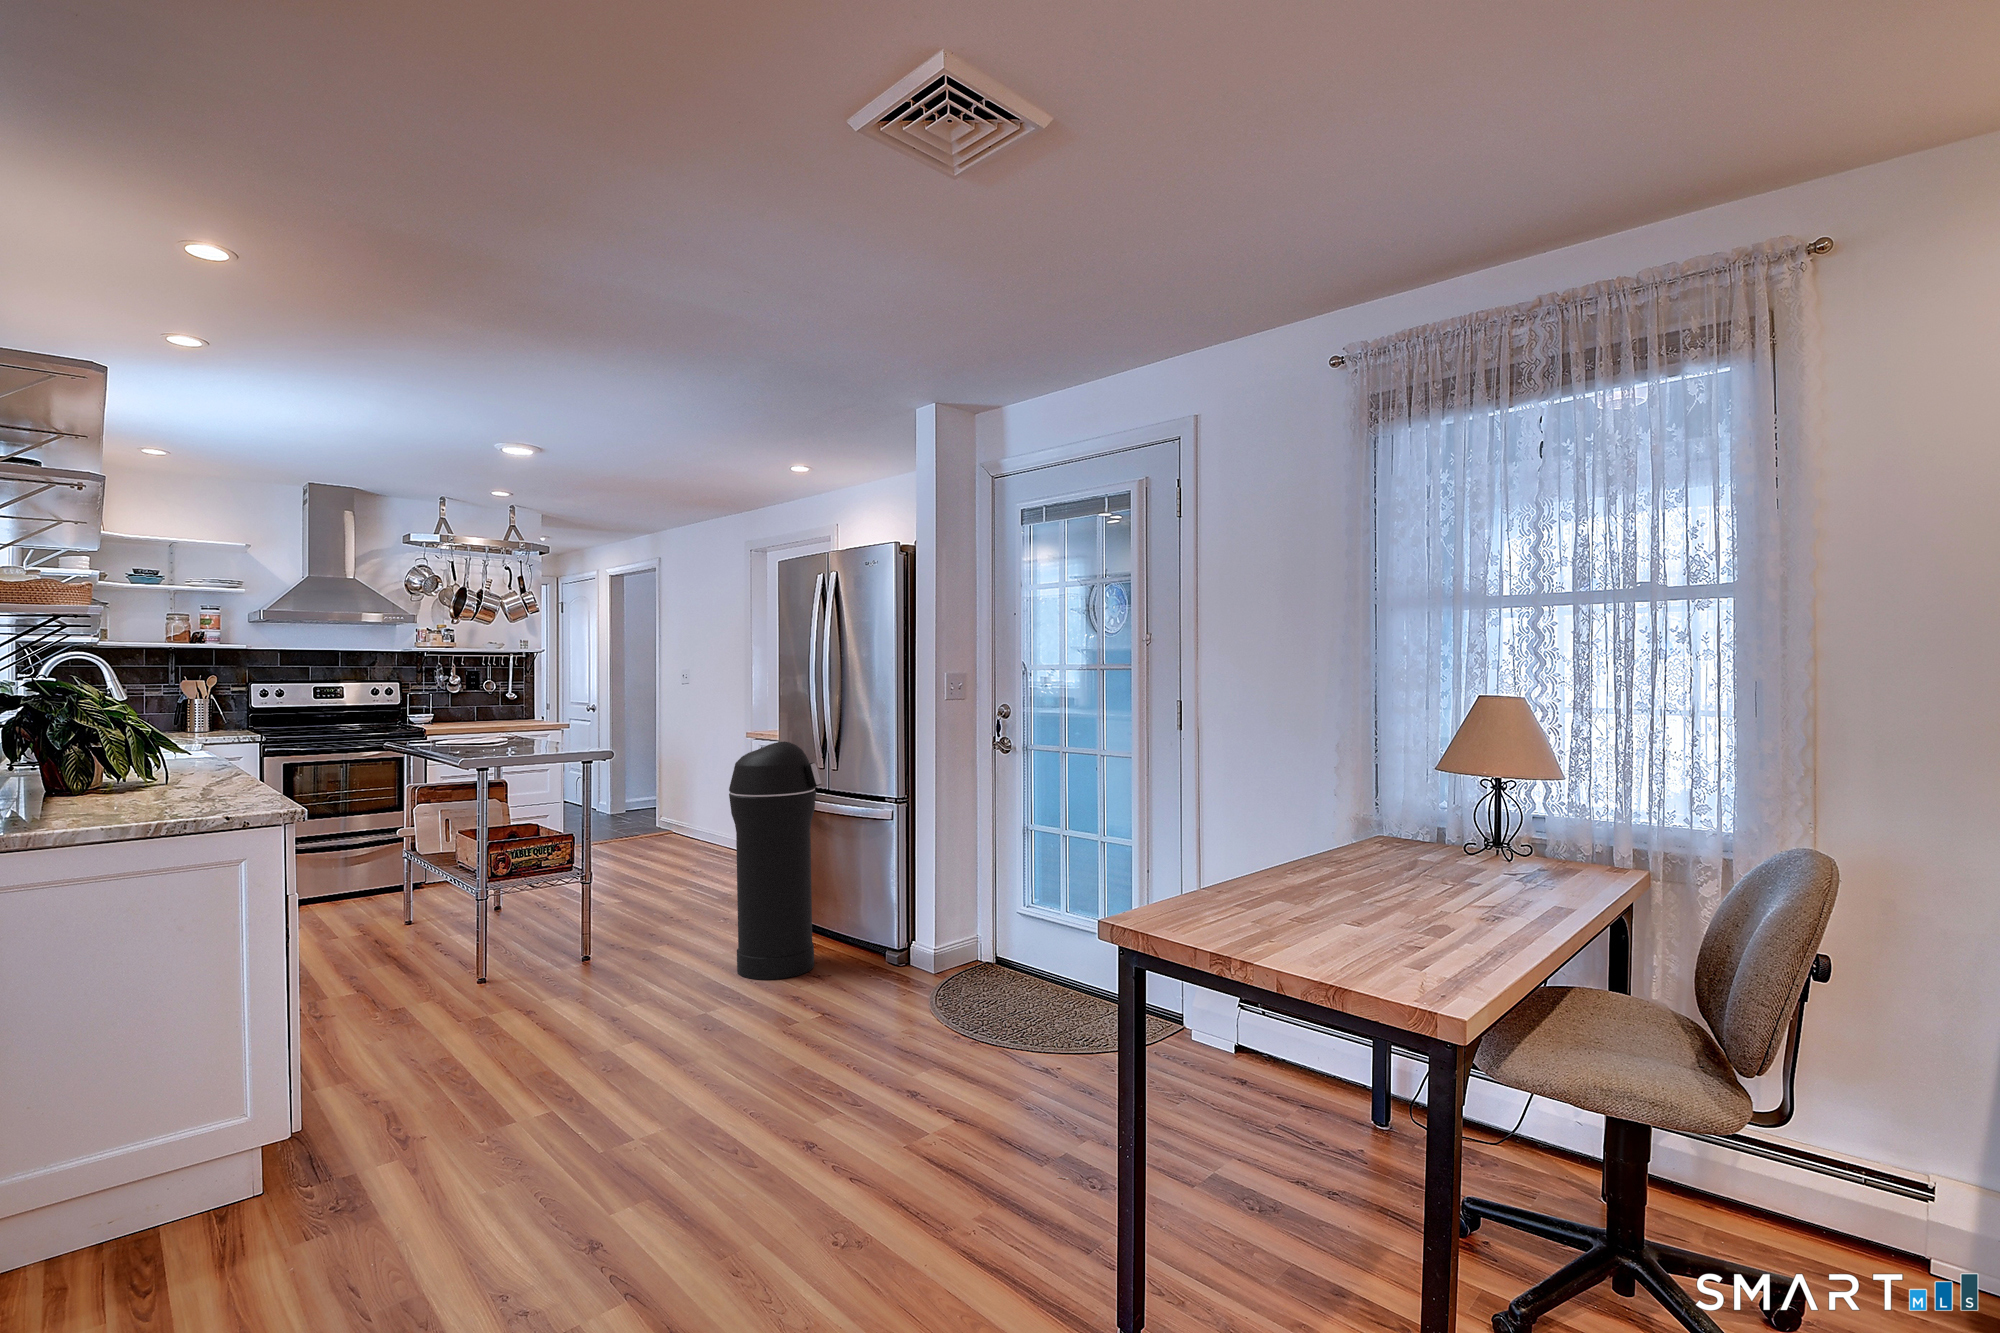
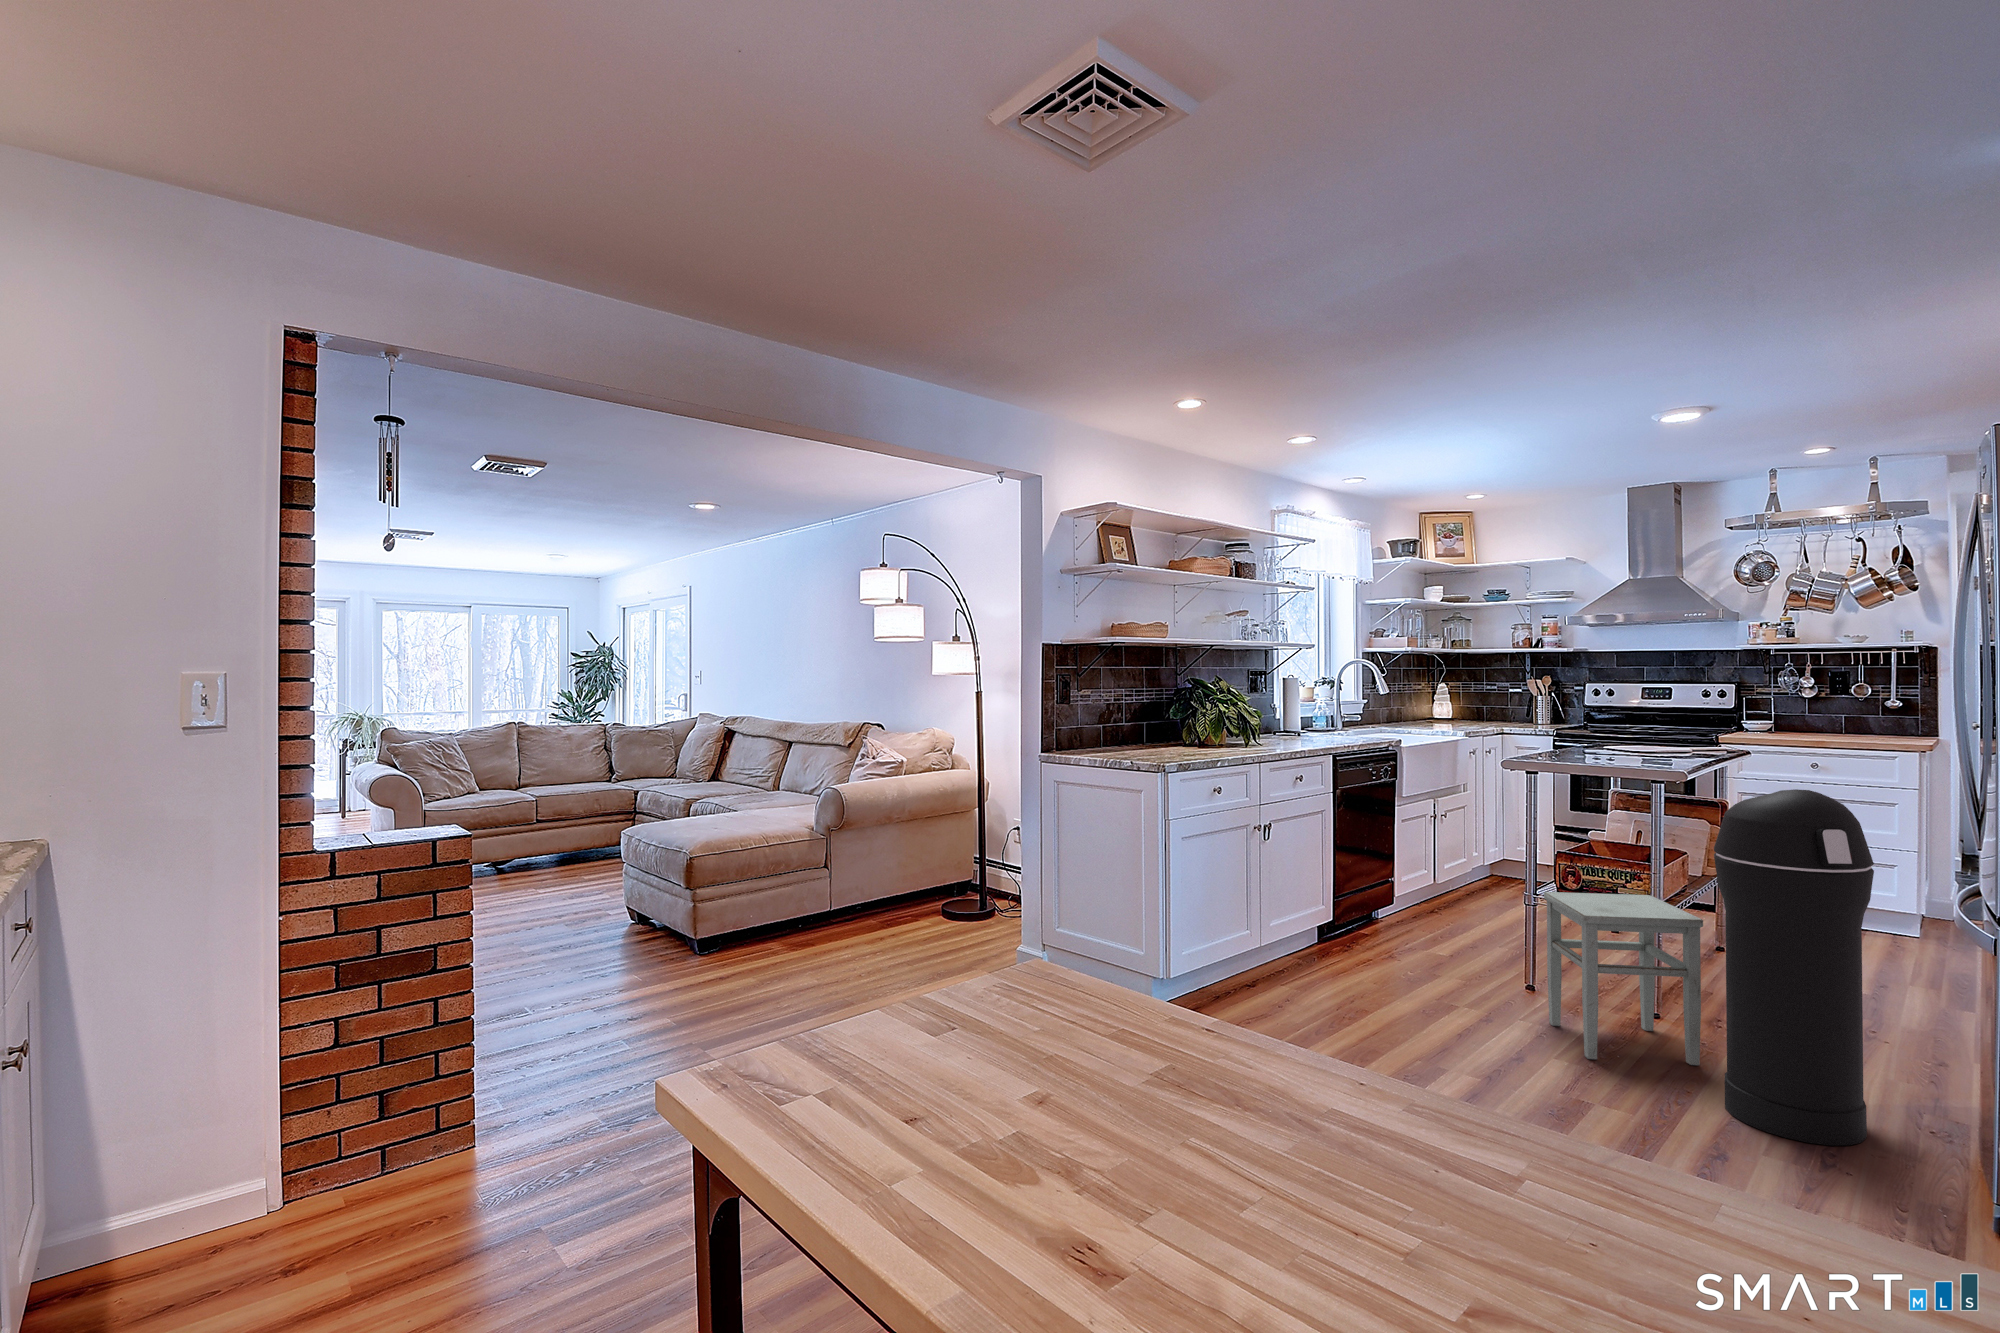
stool: none [563,853,690,994] -> present [1544,892,1703,1065]

